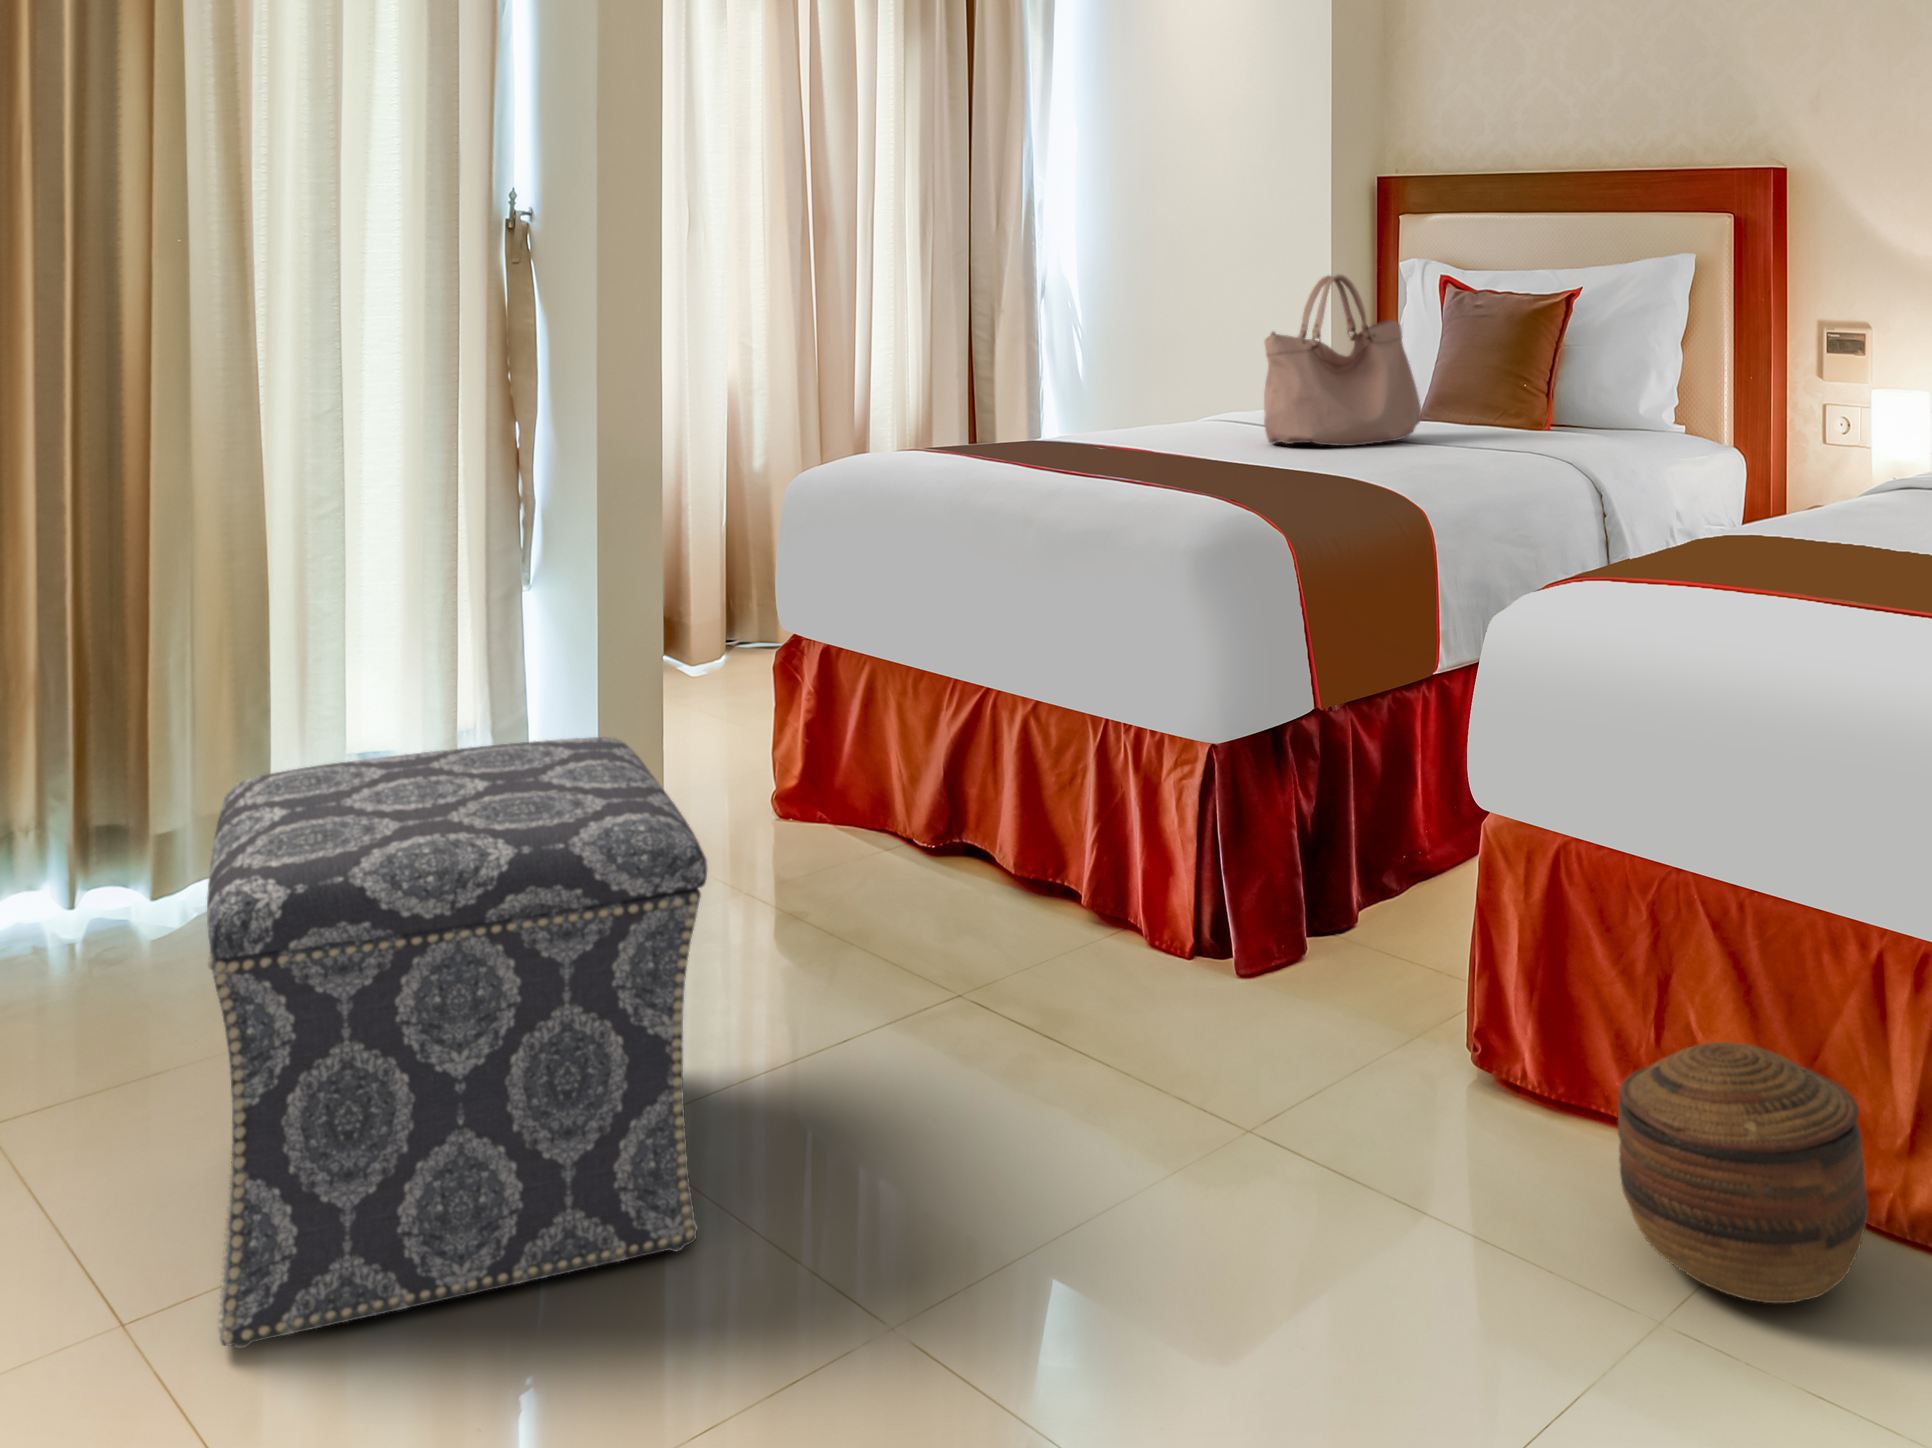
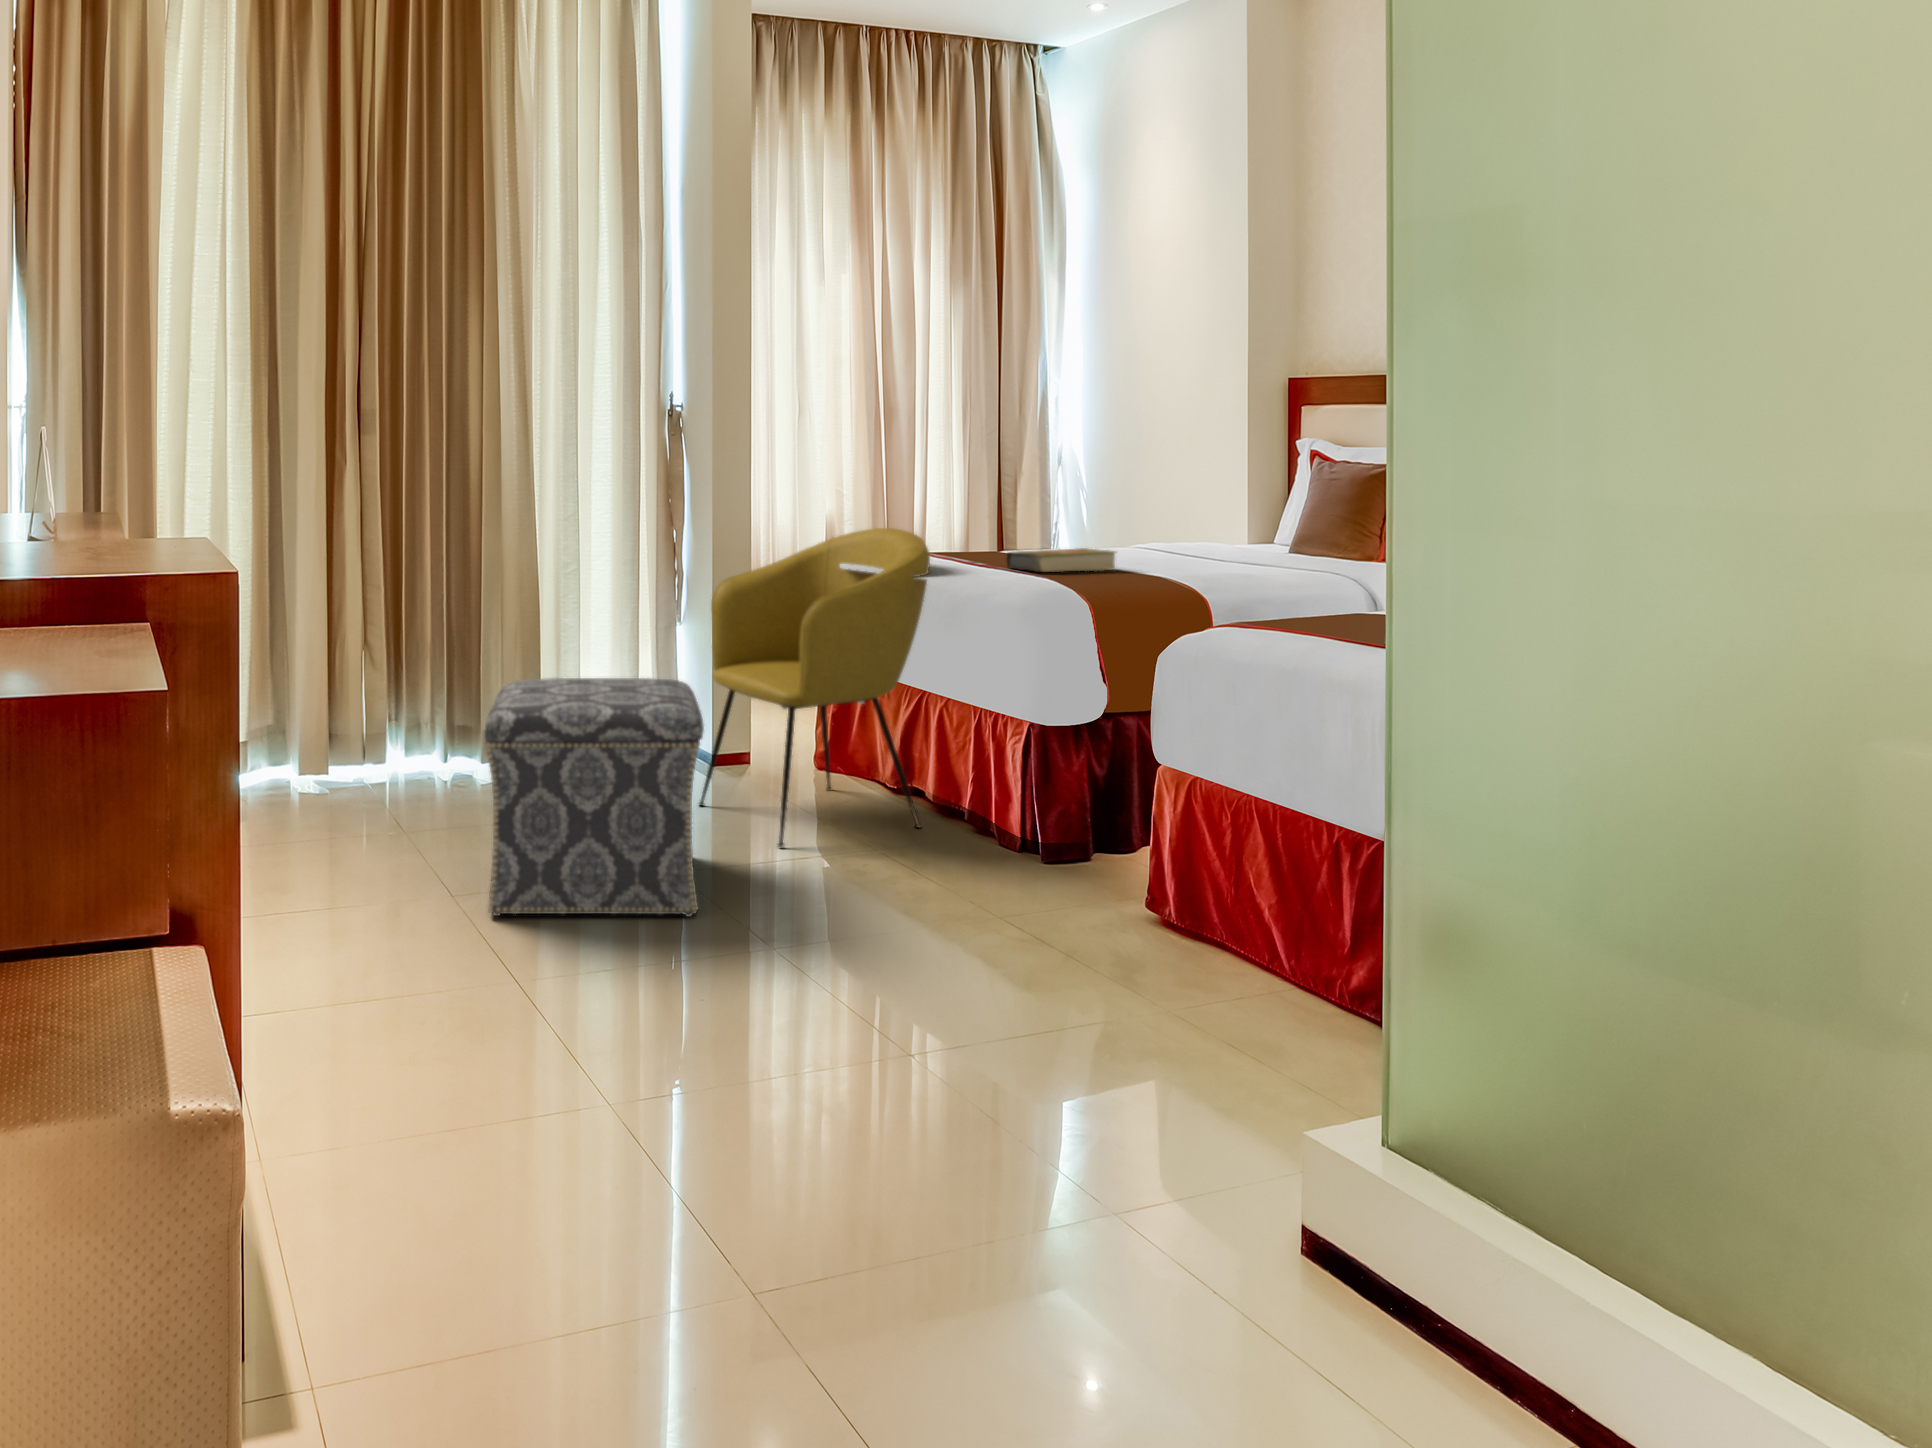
handbag: present [1264,275,1421,446] -> none [1140,442,1265,558]
armchair: none [605,419,1016,1016] -> present [699,528,930,847]
book: none [1115,440,1283,486] -> present [1007,548,1115,572]
basket: present [1618,1042,1868,1303] -> none [1177,879,1321,1015]

